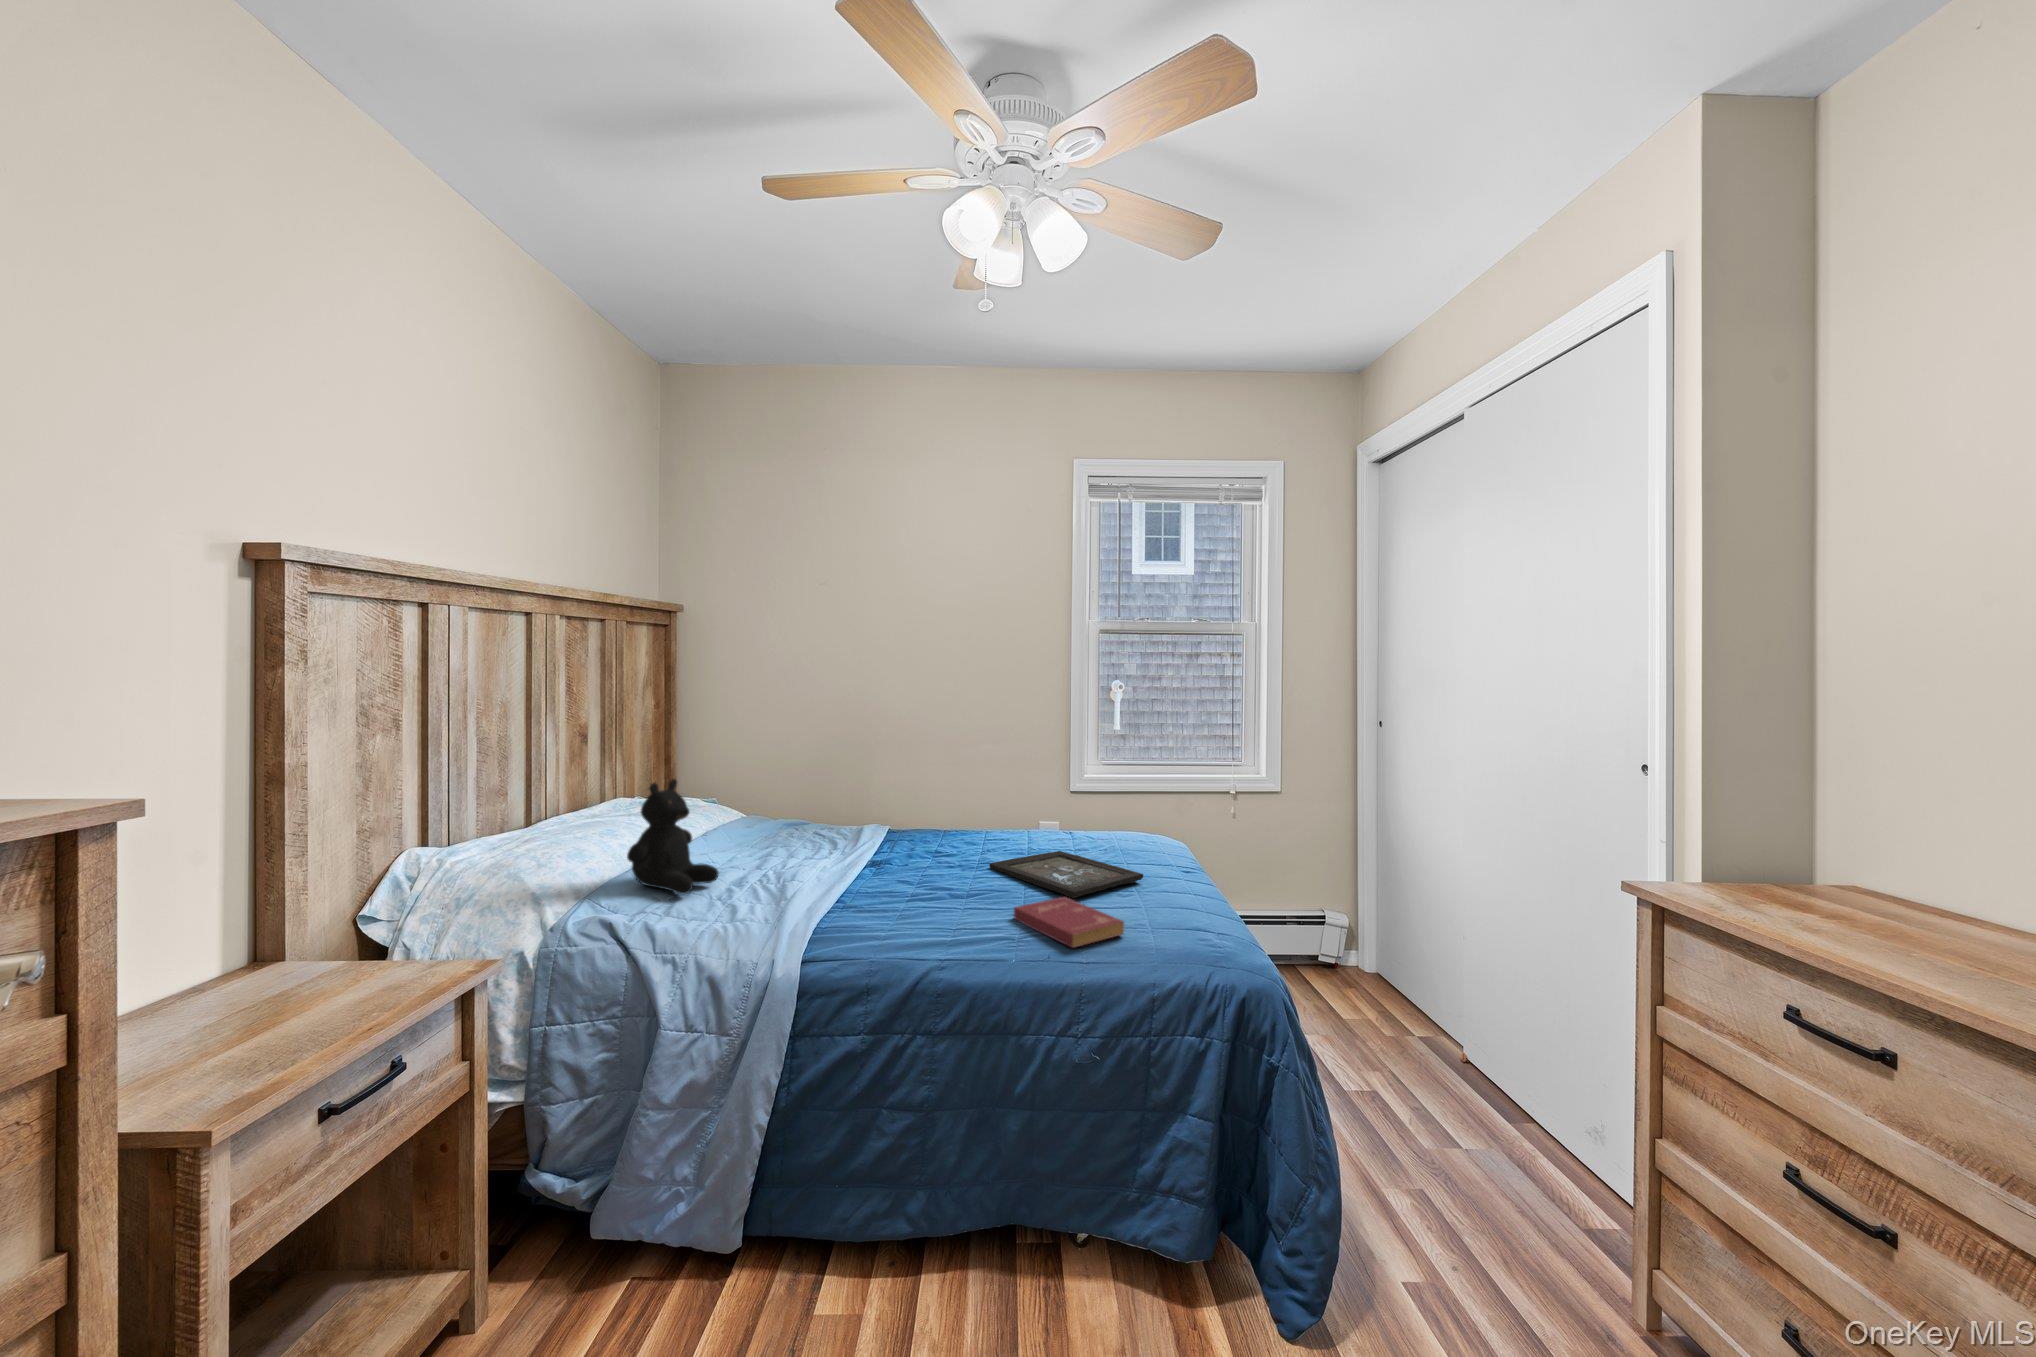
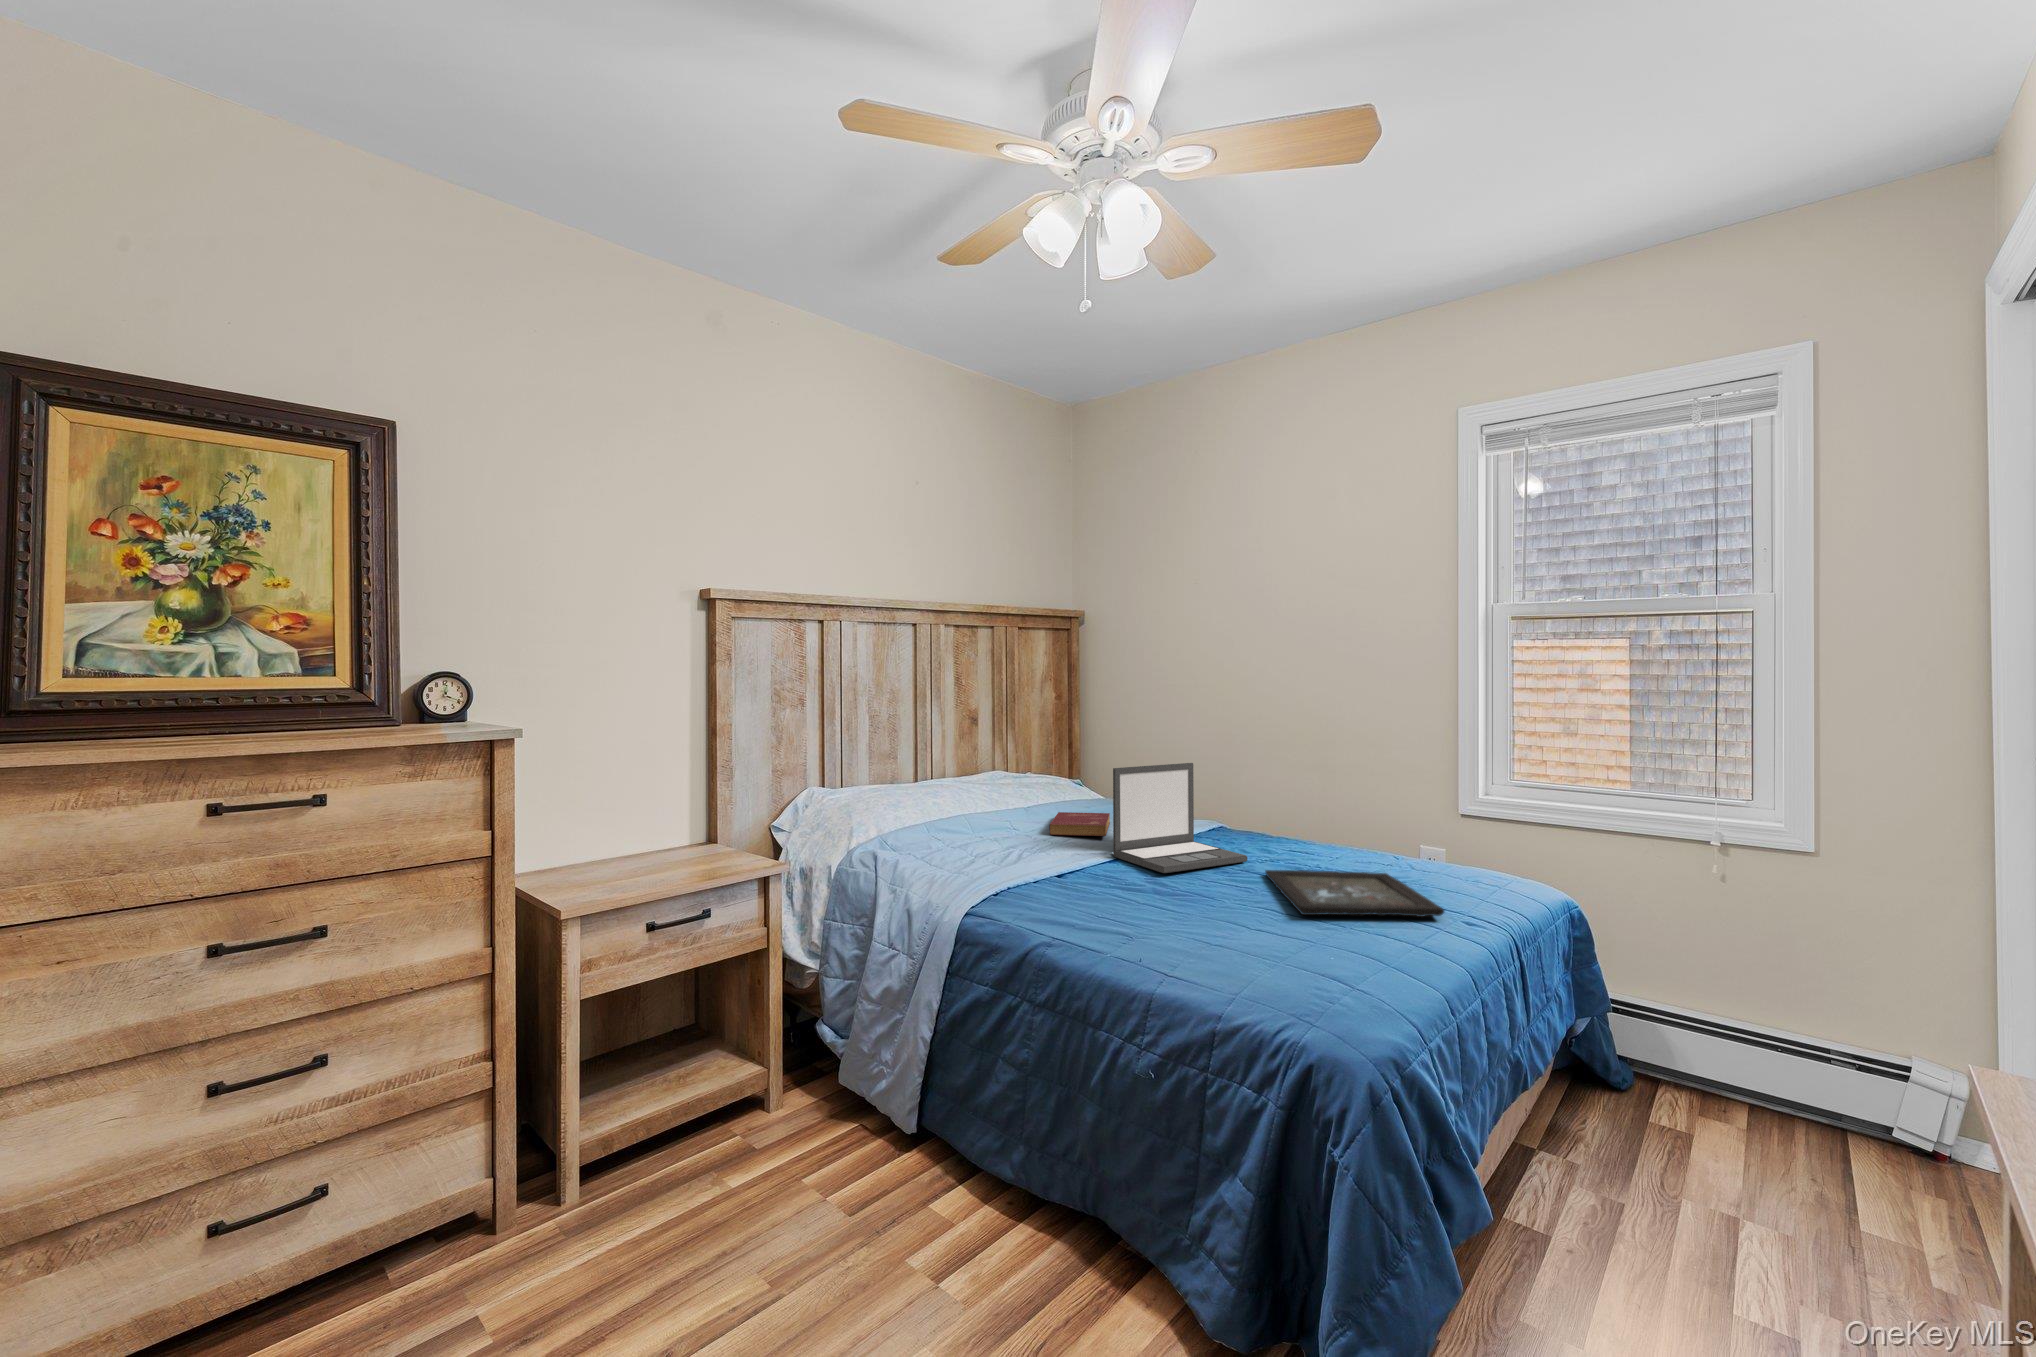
laptop: none [848,773,960,882] -> present [1113,763,1247,873]
teddy bear: present [627,779,719,894] -> none [905,750,977,845]
book: present [1014,897,1124,948] -> present [1050,812,1110,836]

